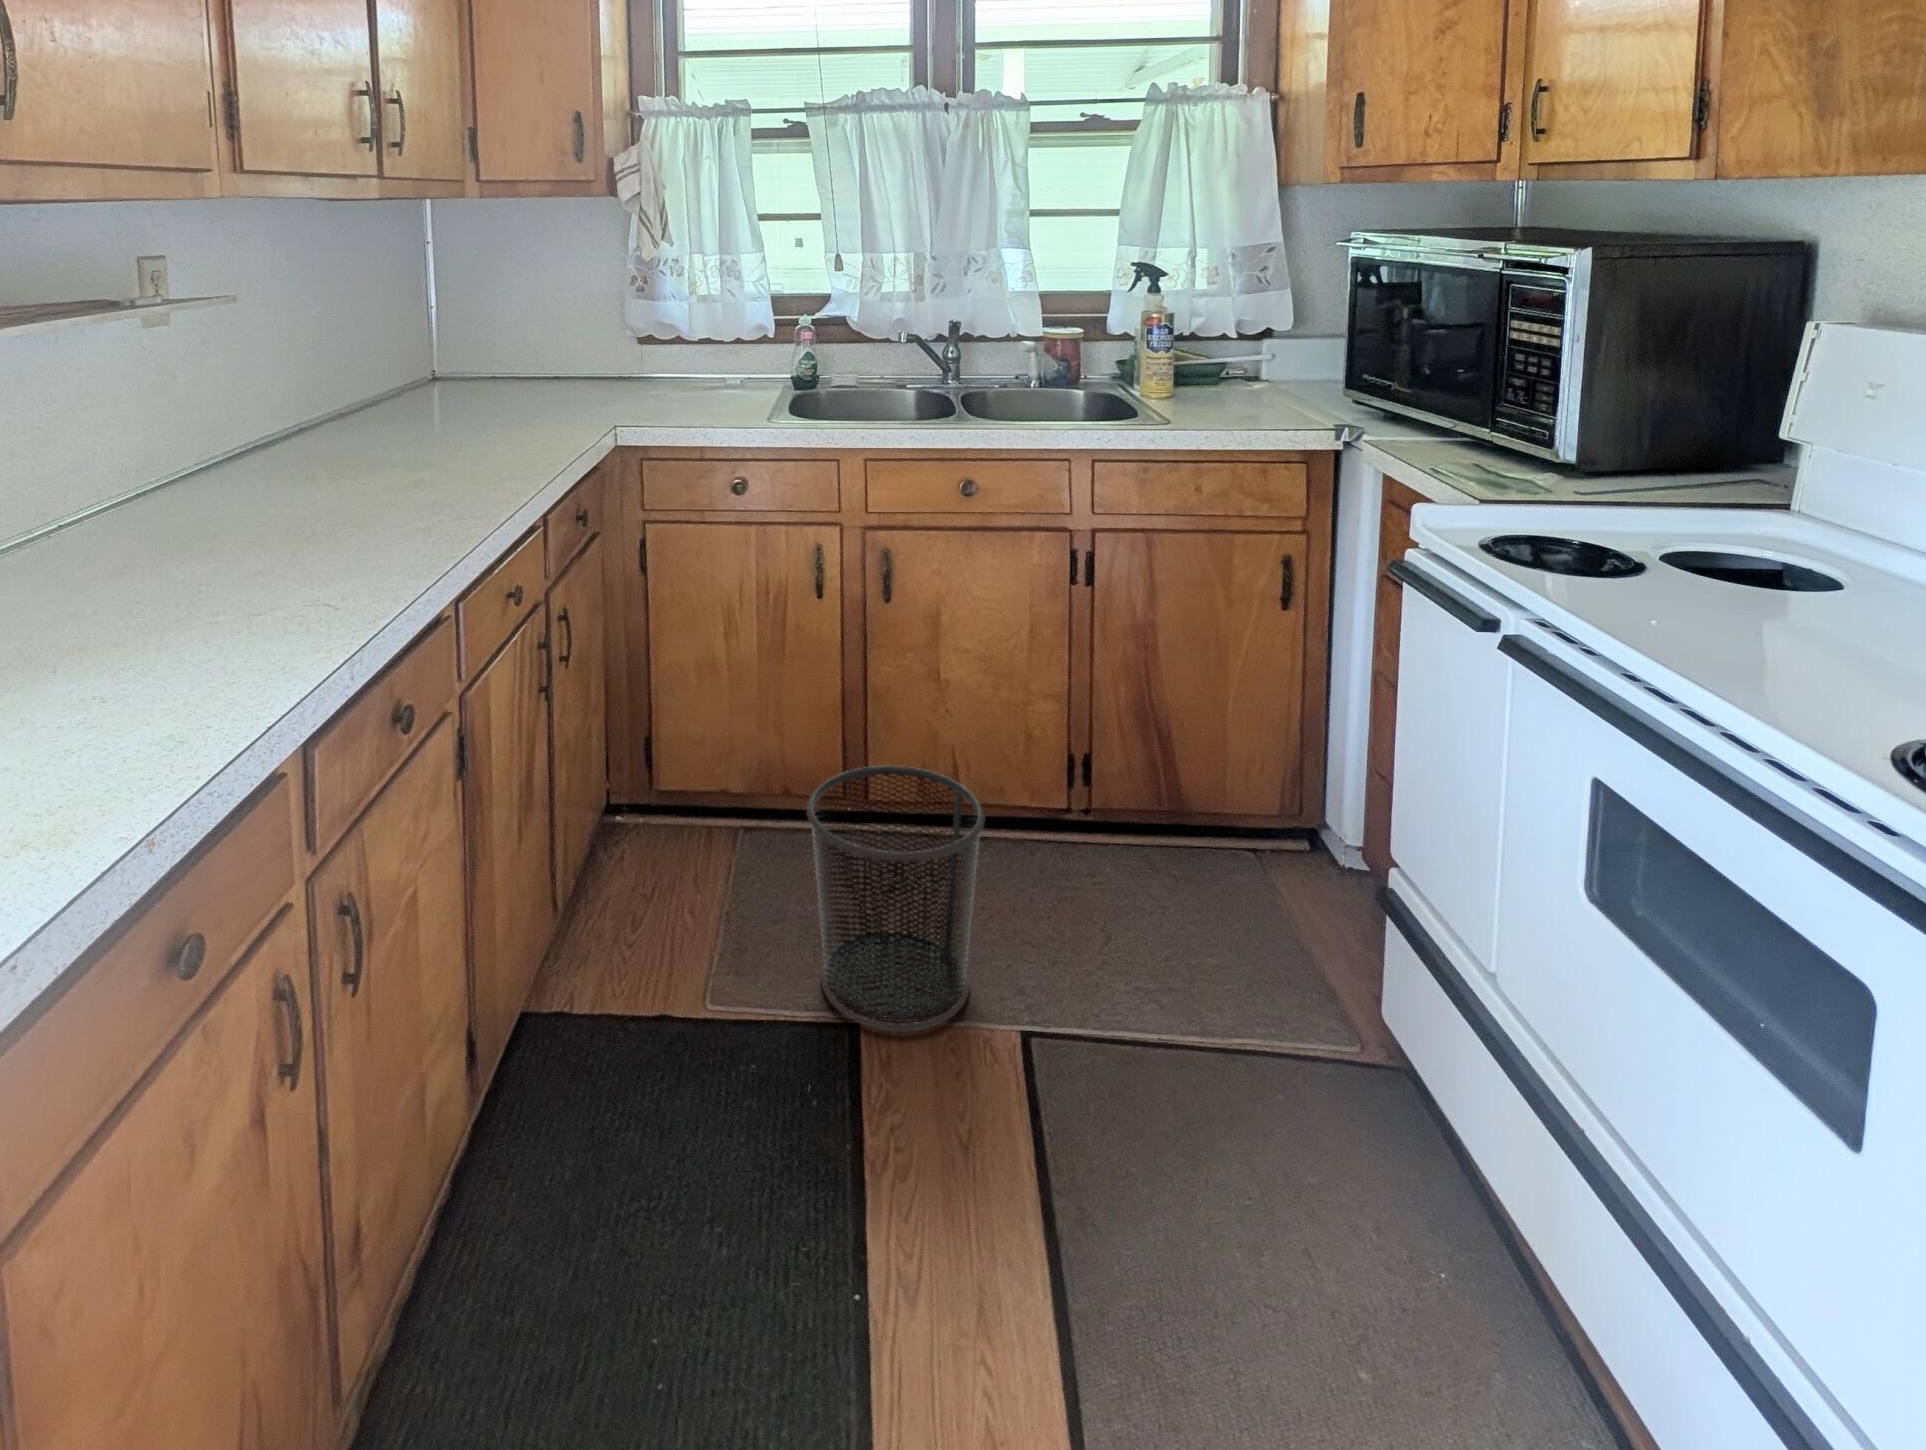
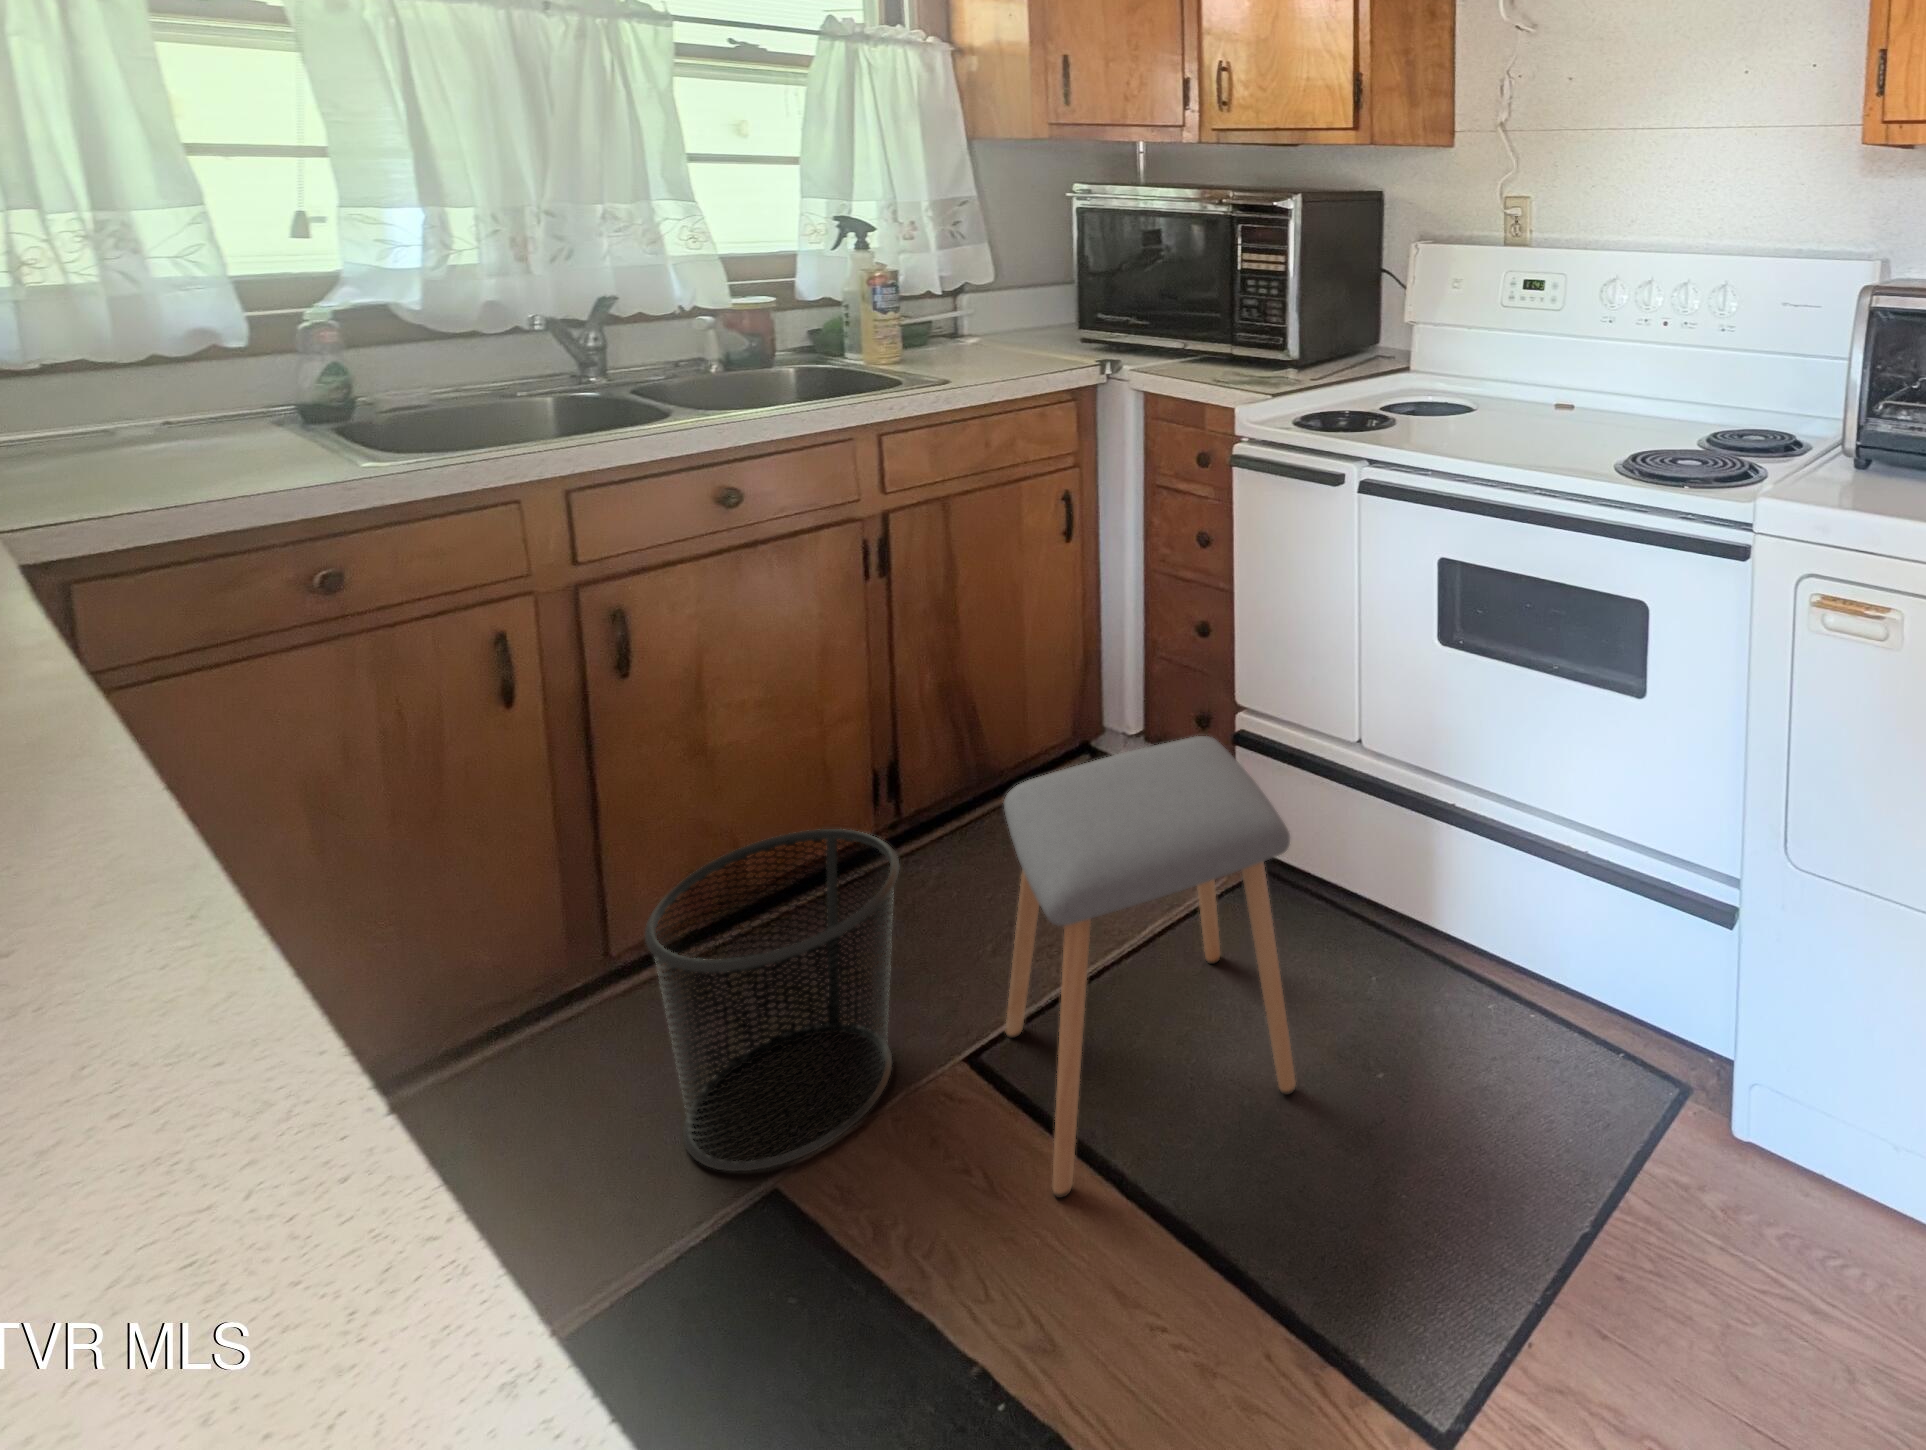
stool: none [991,814,1291,1312] -> present [1004,736,1296,1198]

